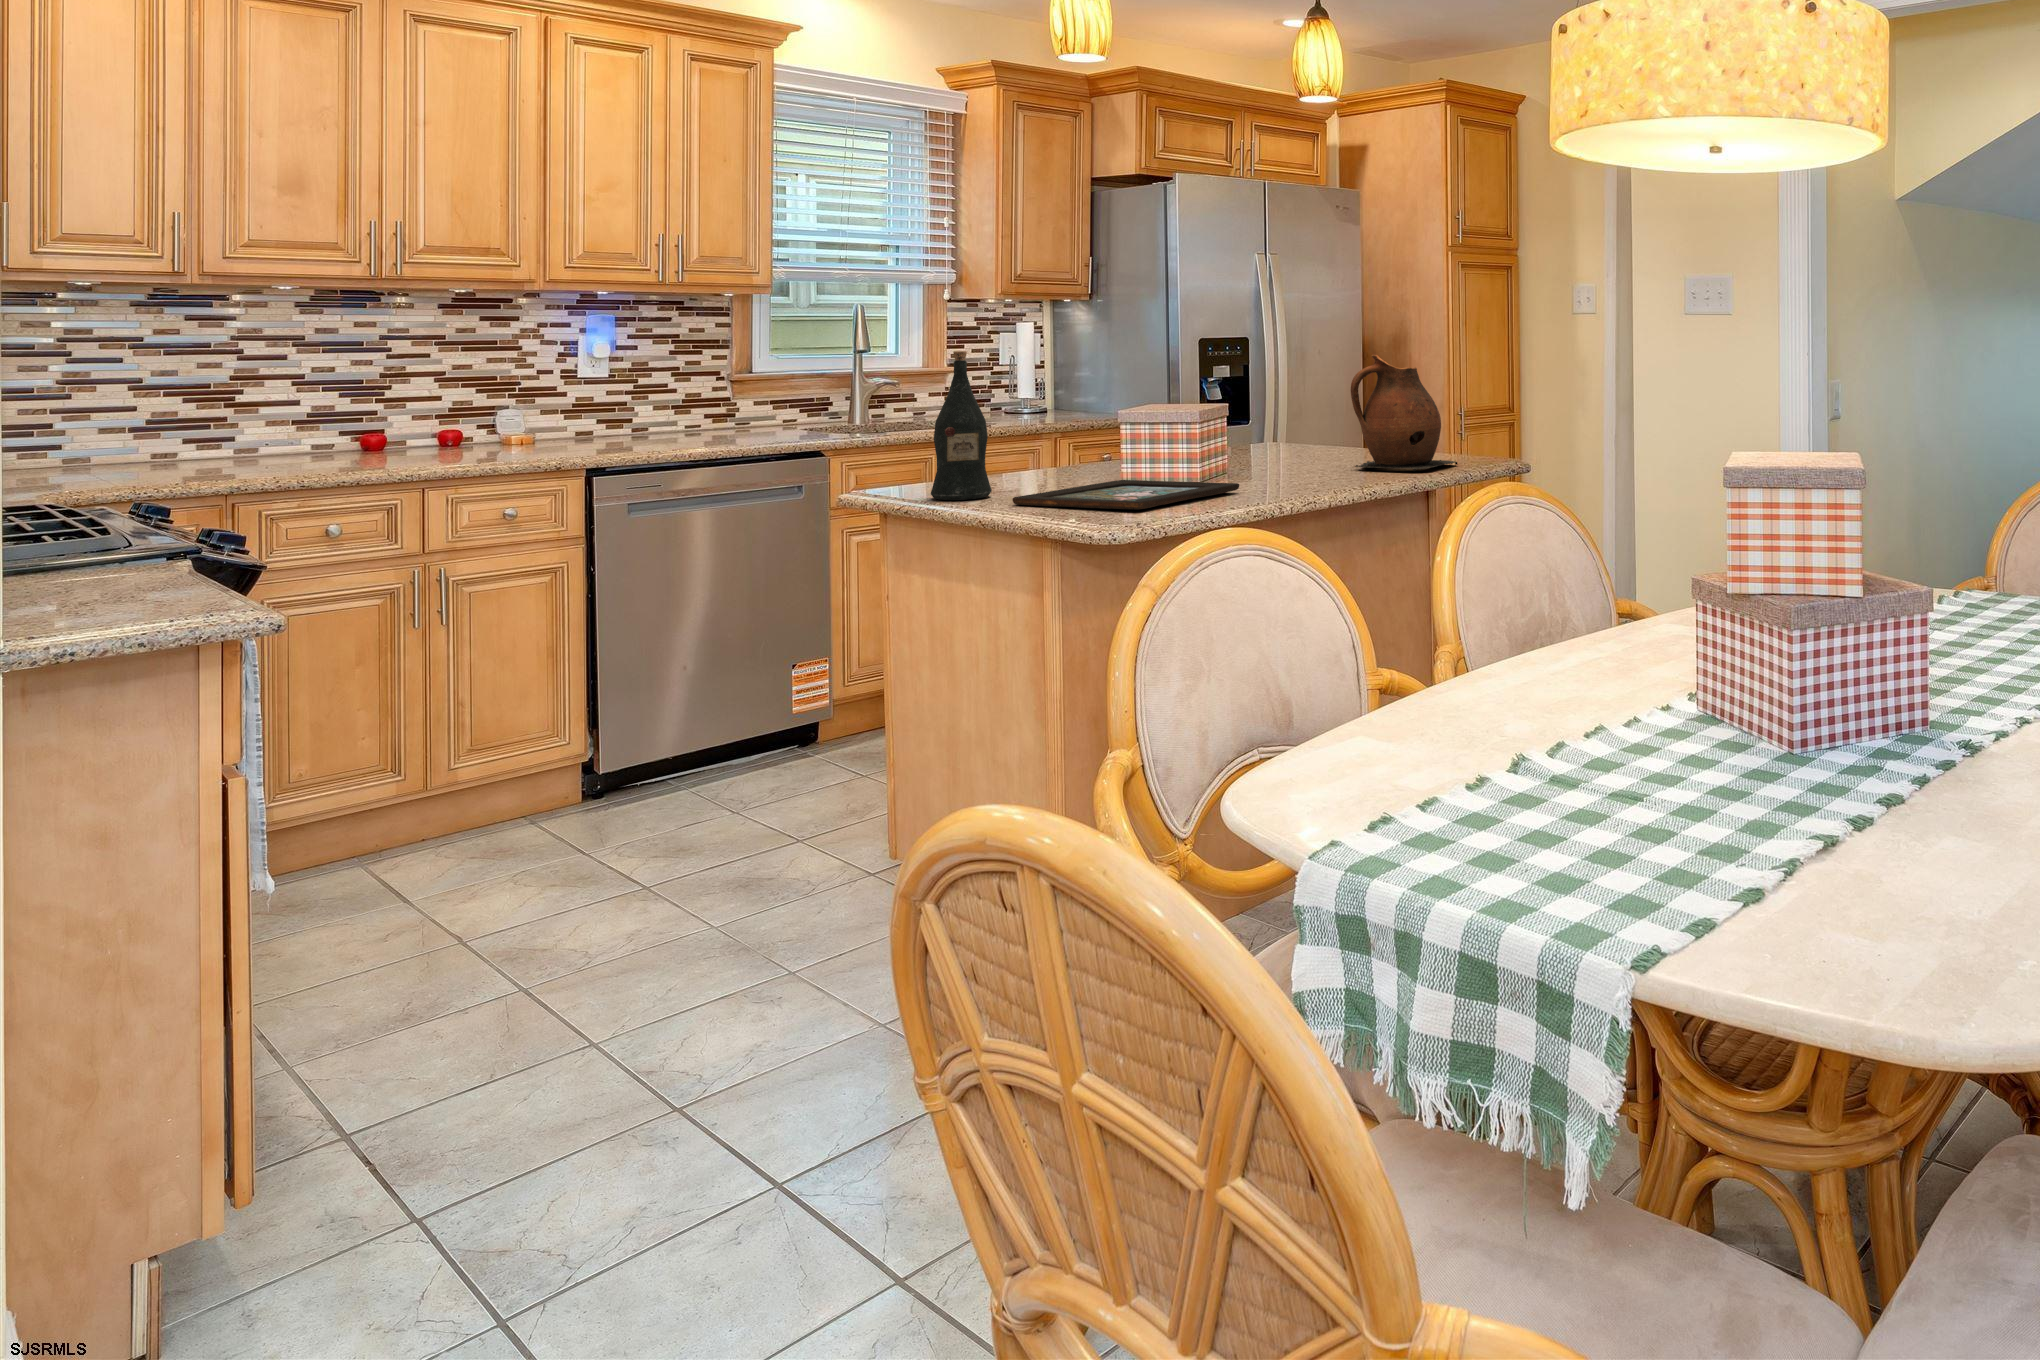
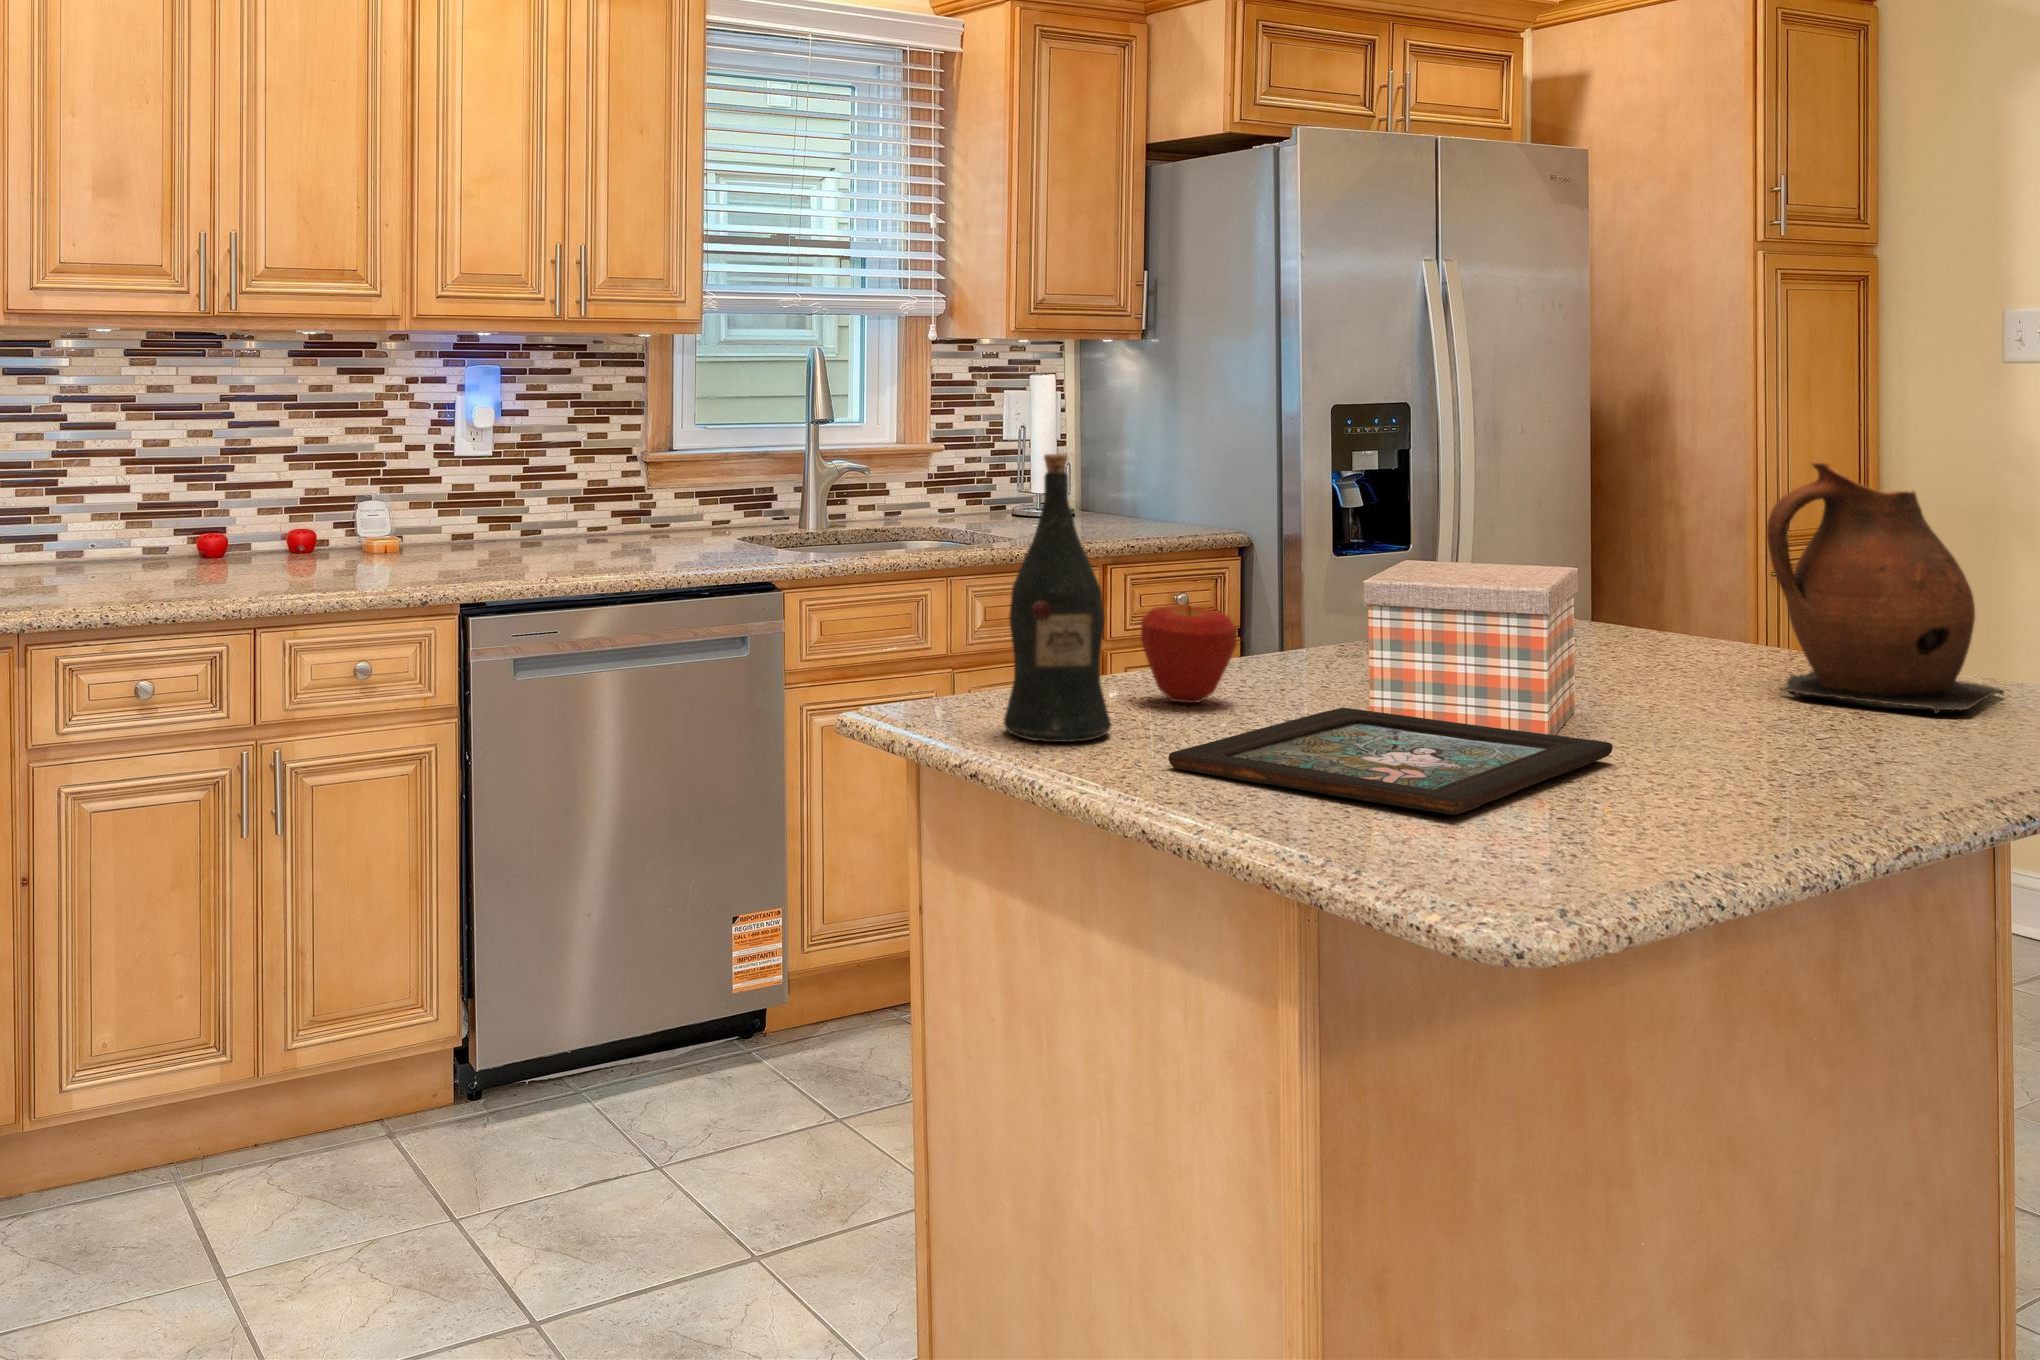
apple: none [1018,431,1071,484] -> present [1141,603,1237,703]

